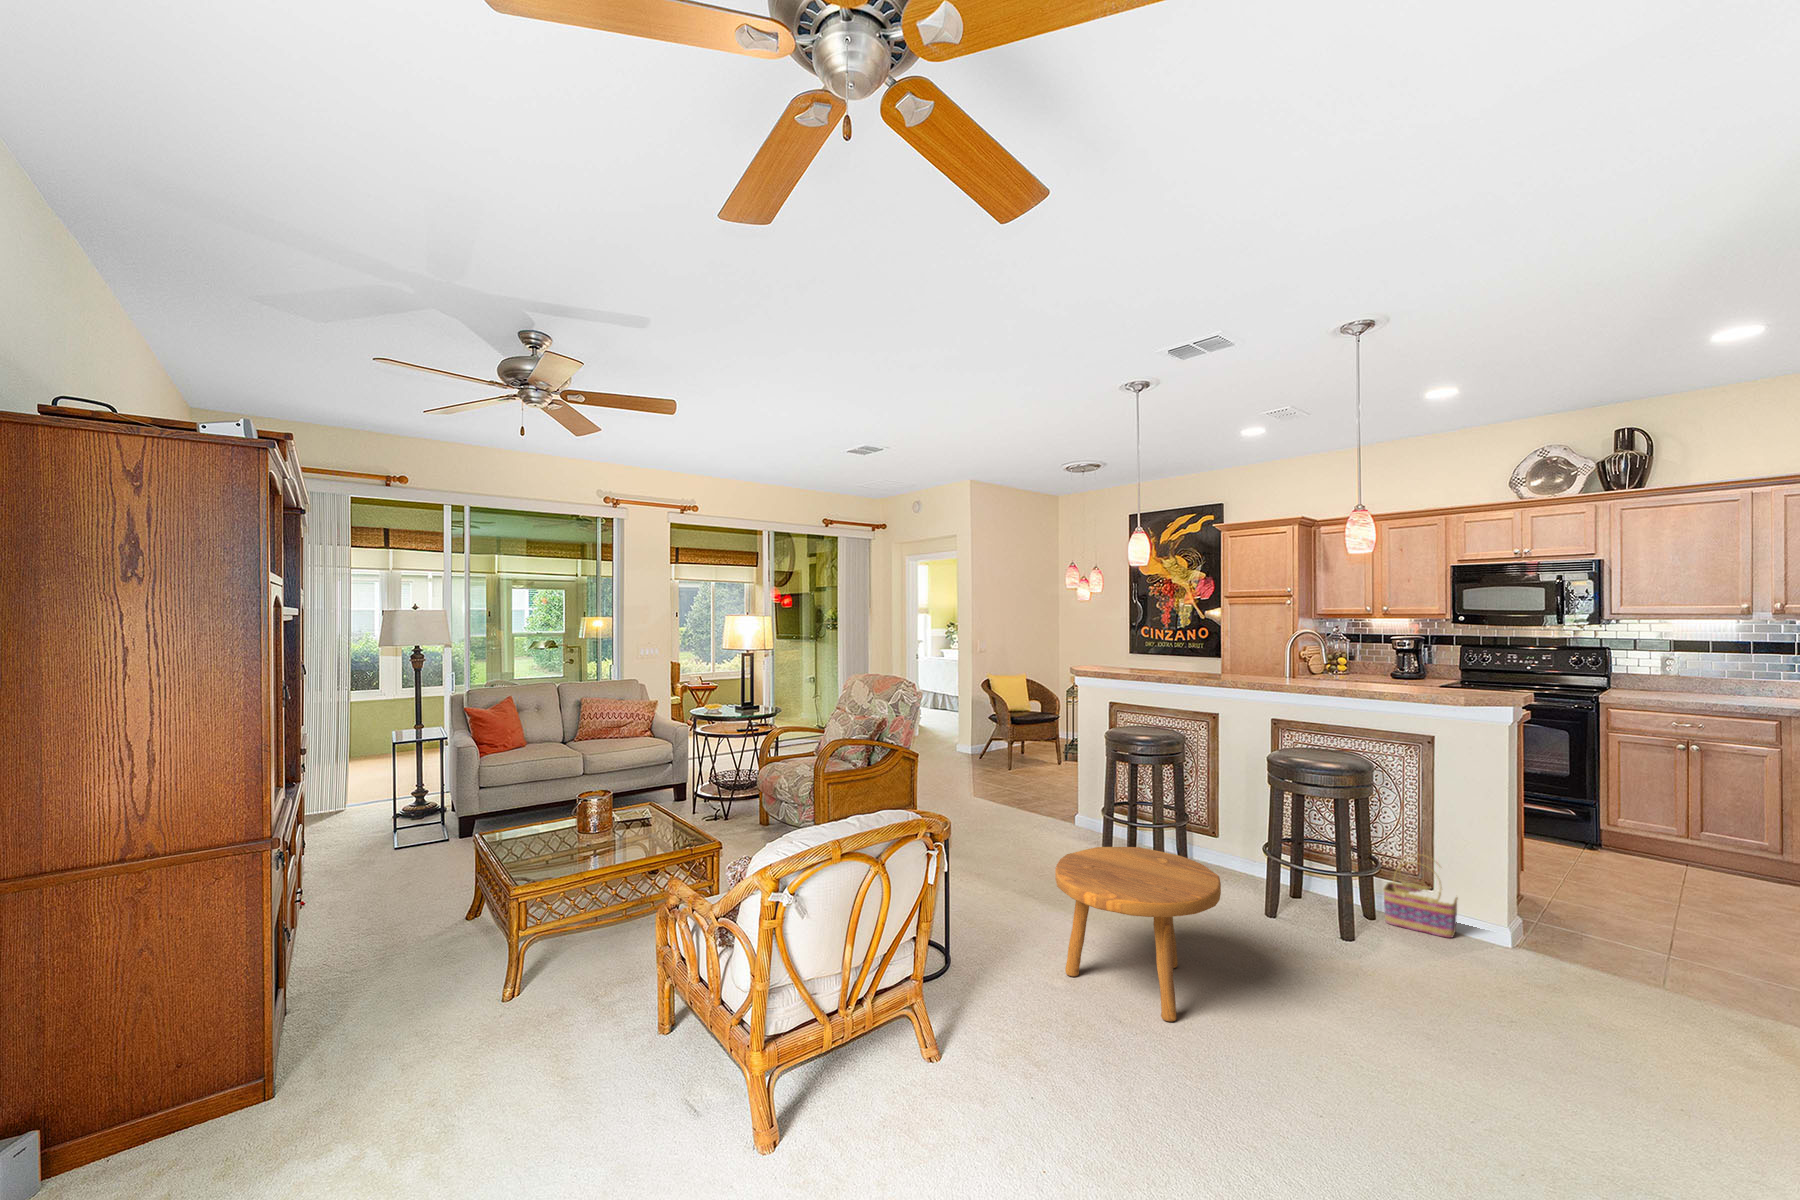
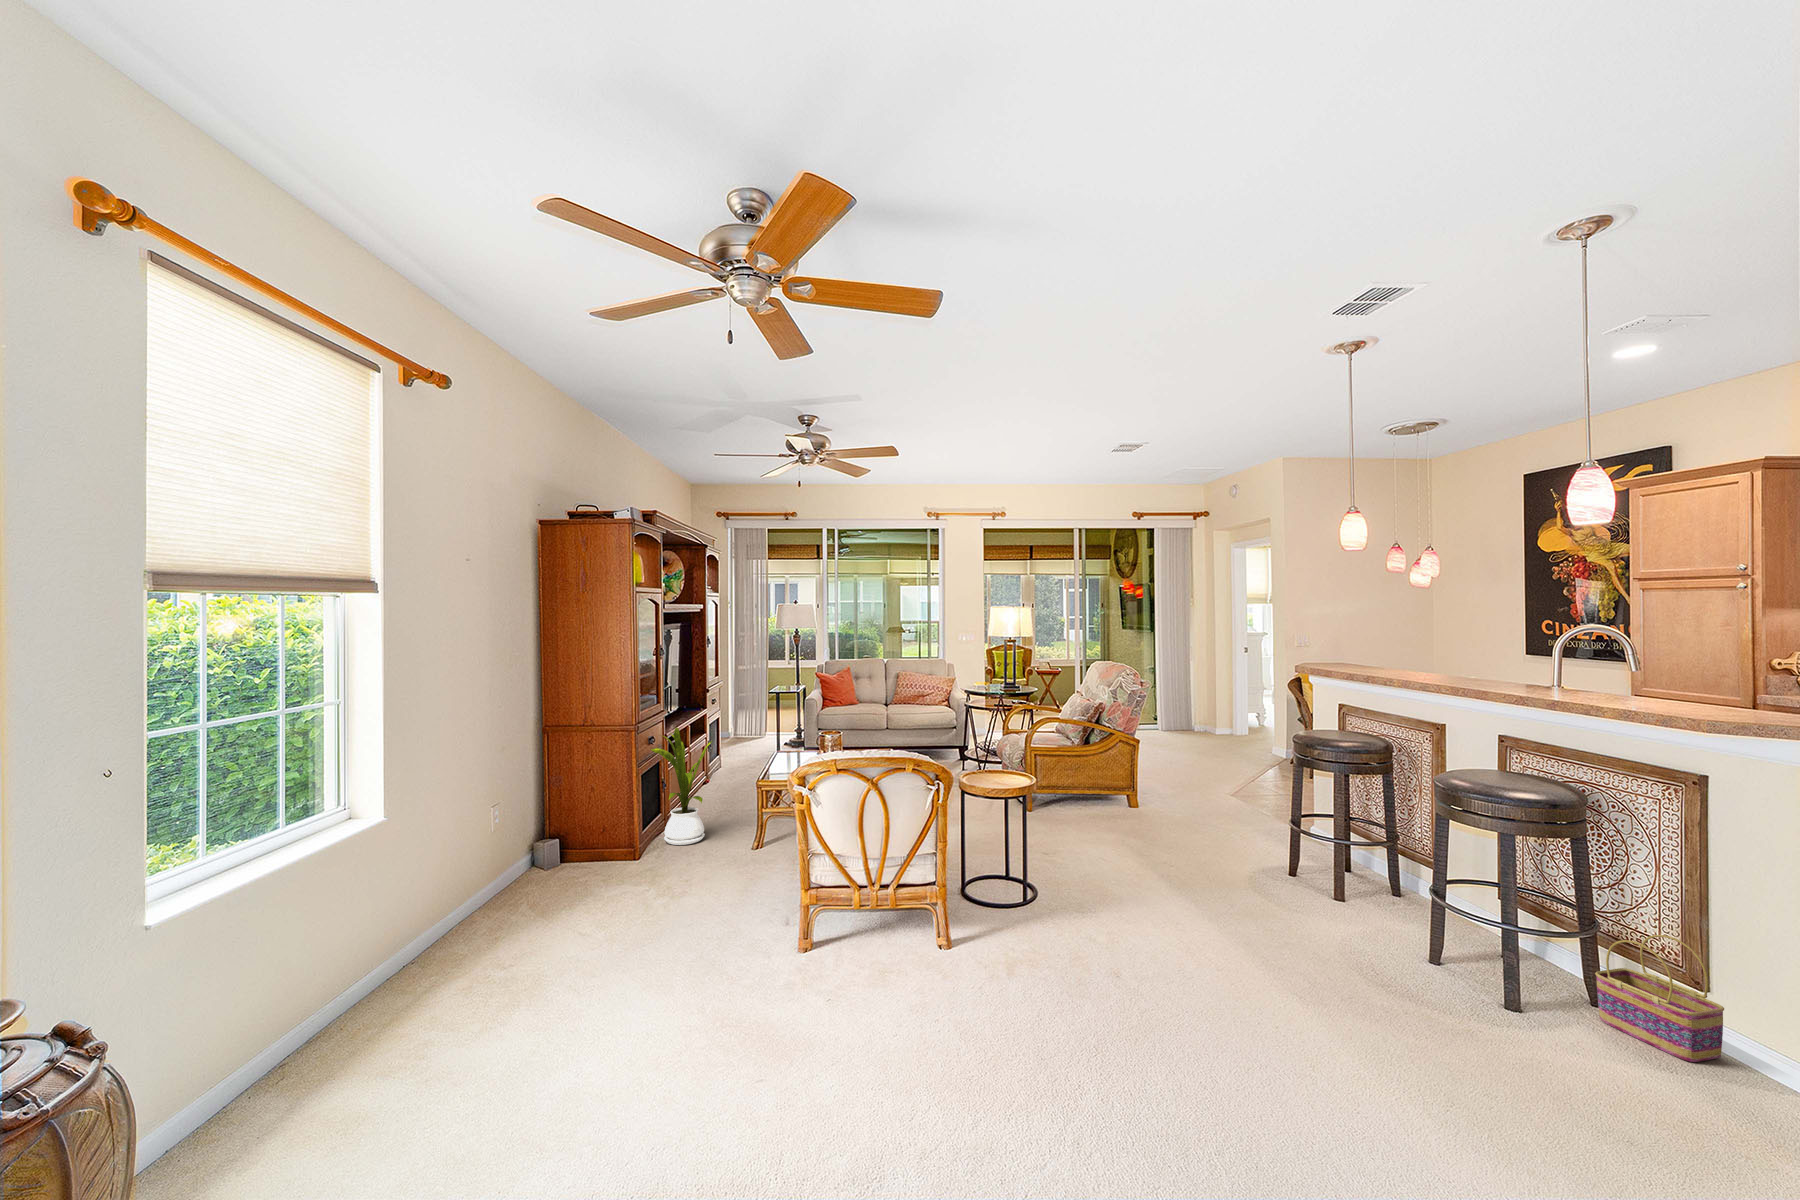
house plant: none [377,806,472,984] -> present [651,728,712,845]
footstool: present [1055,847,1221,1021] -> none [1061,836,1233,1011]

